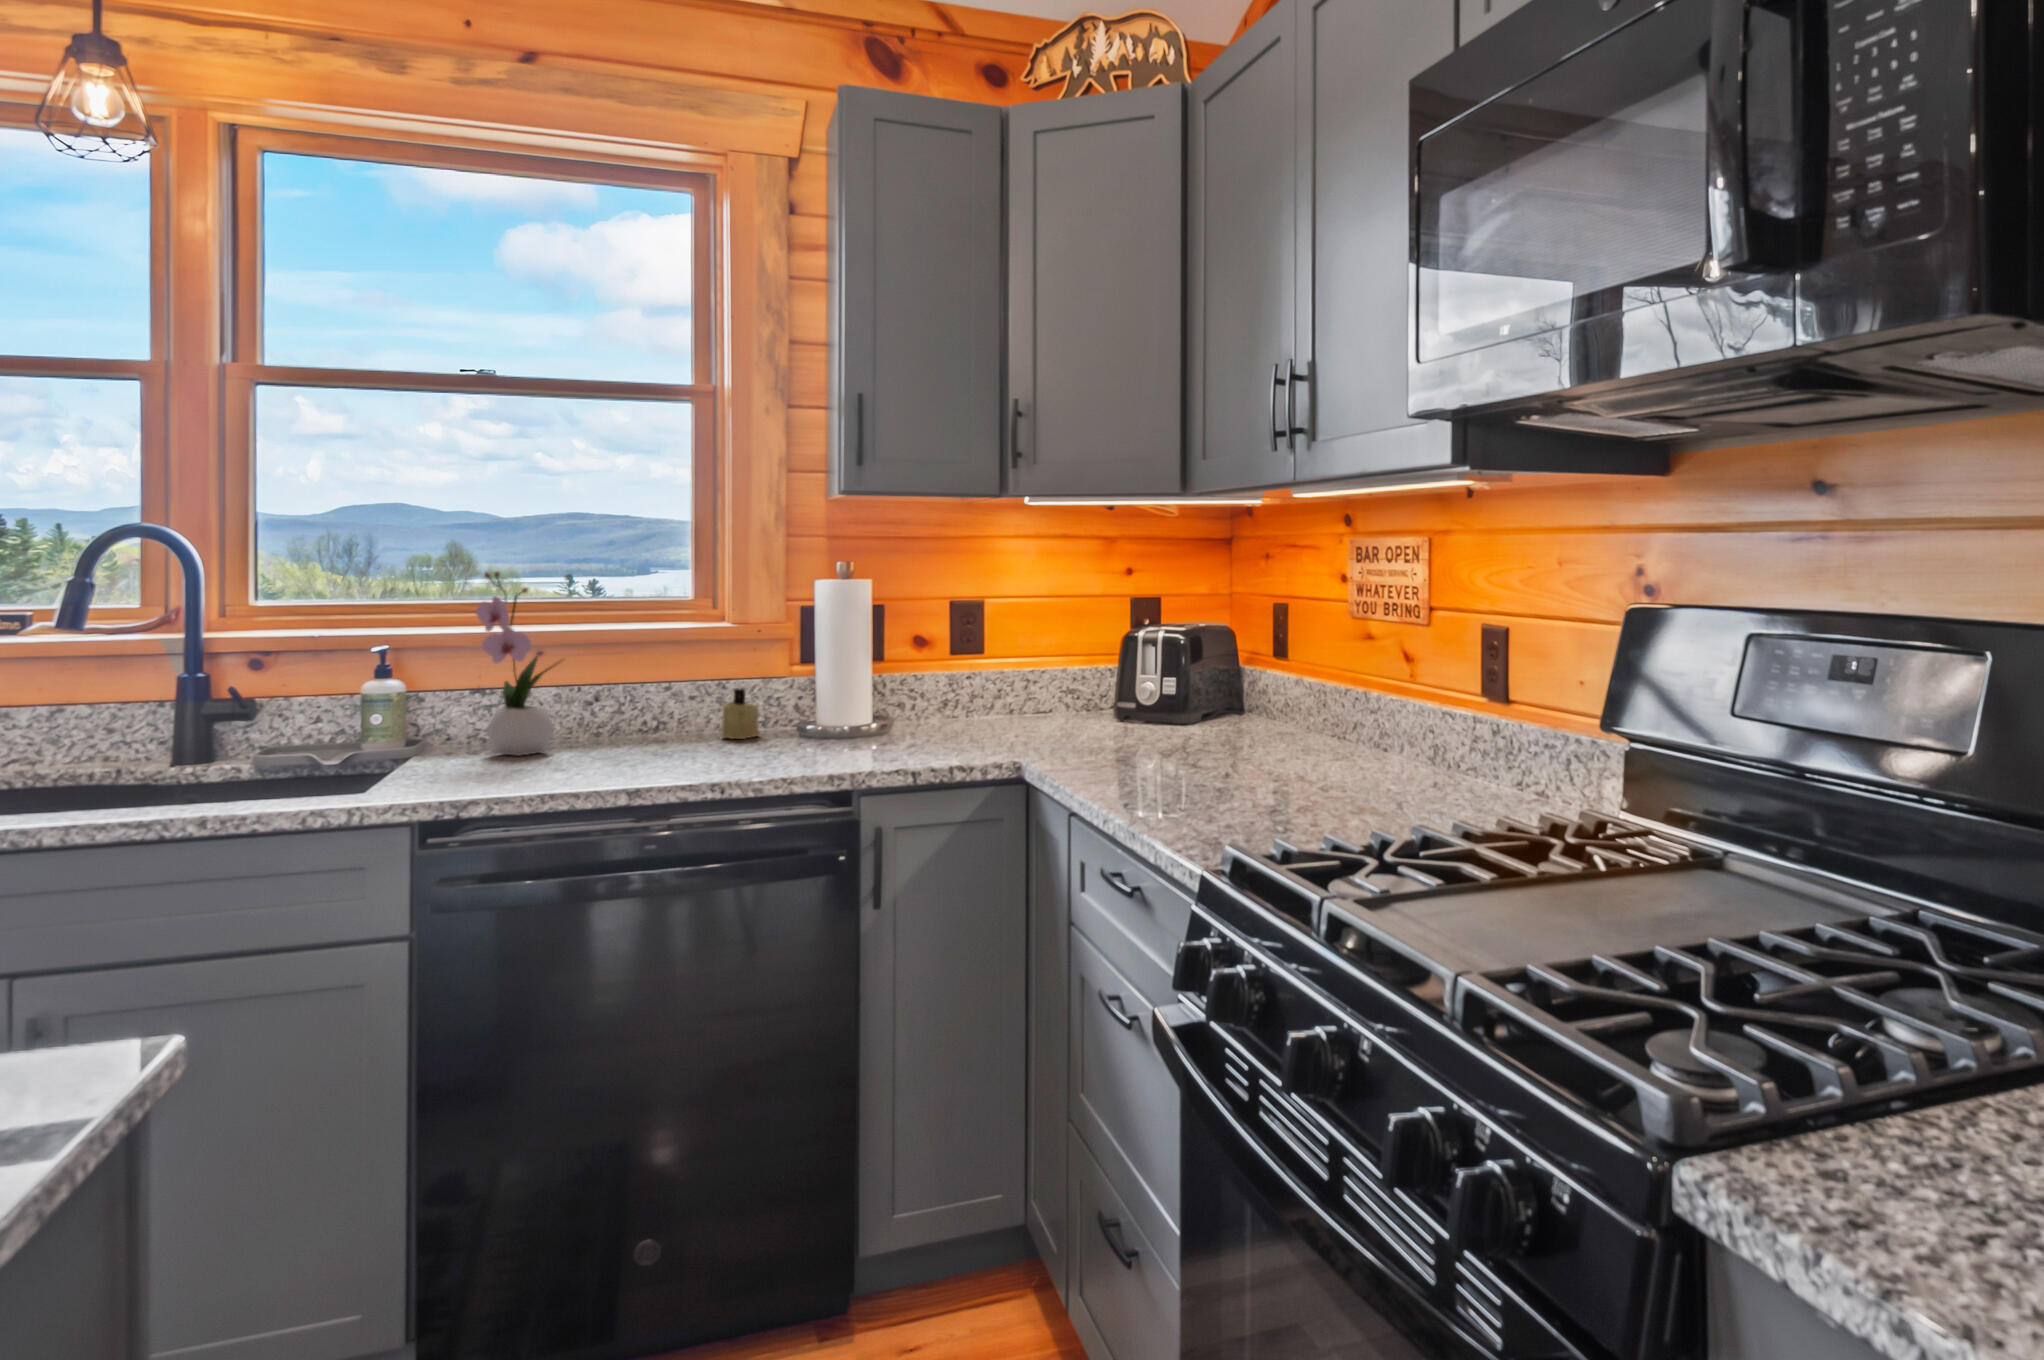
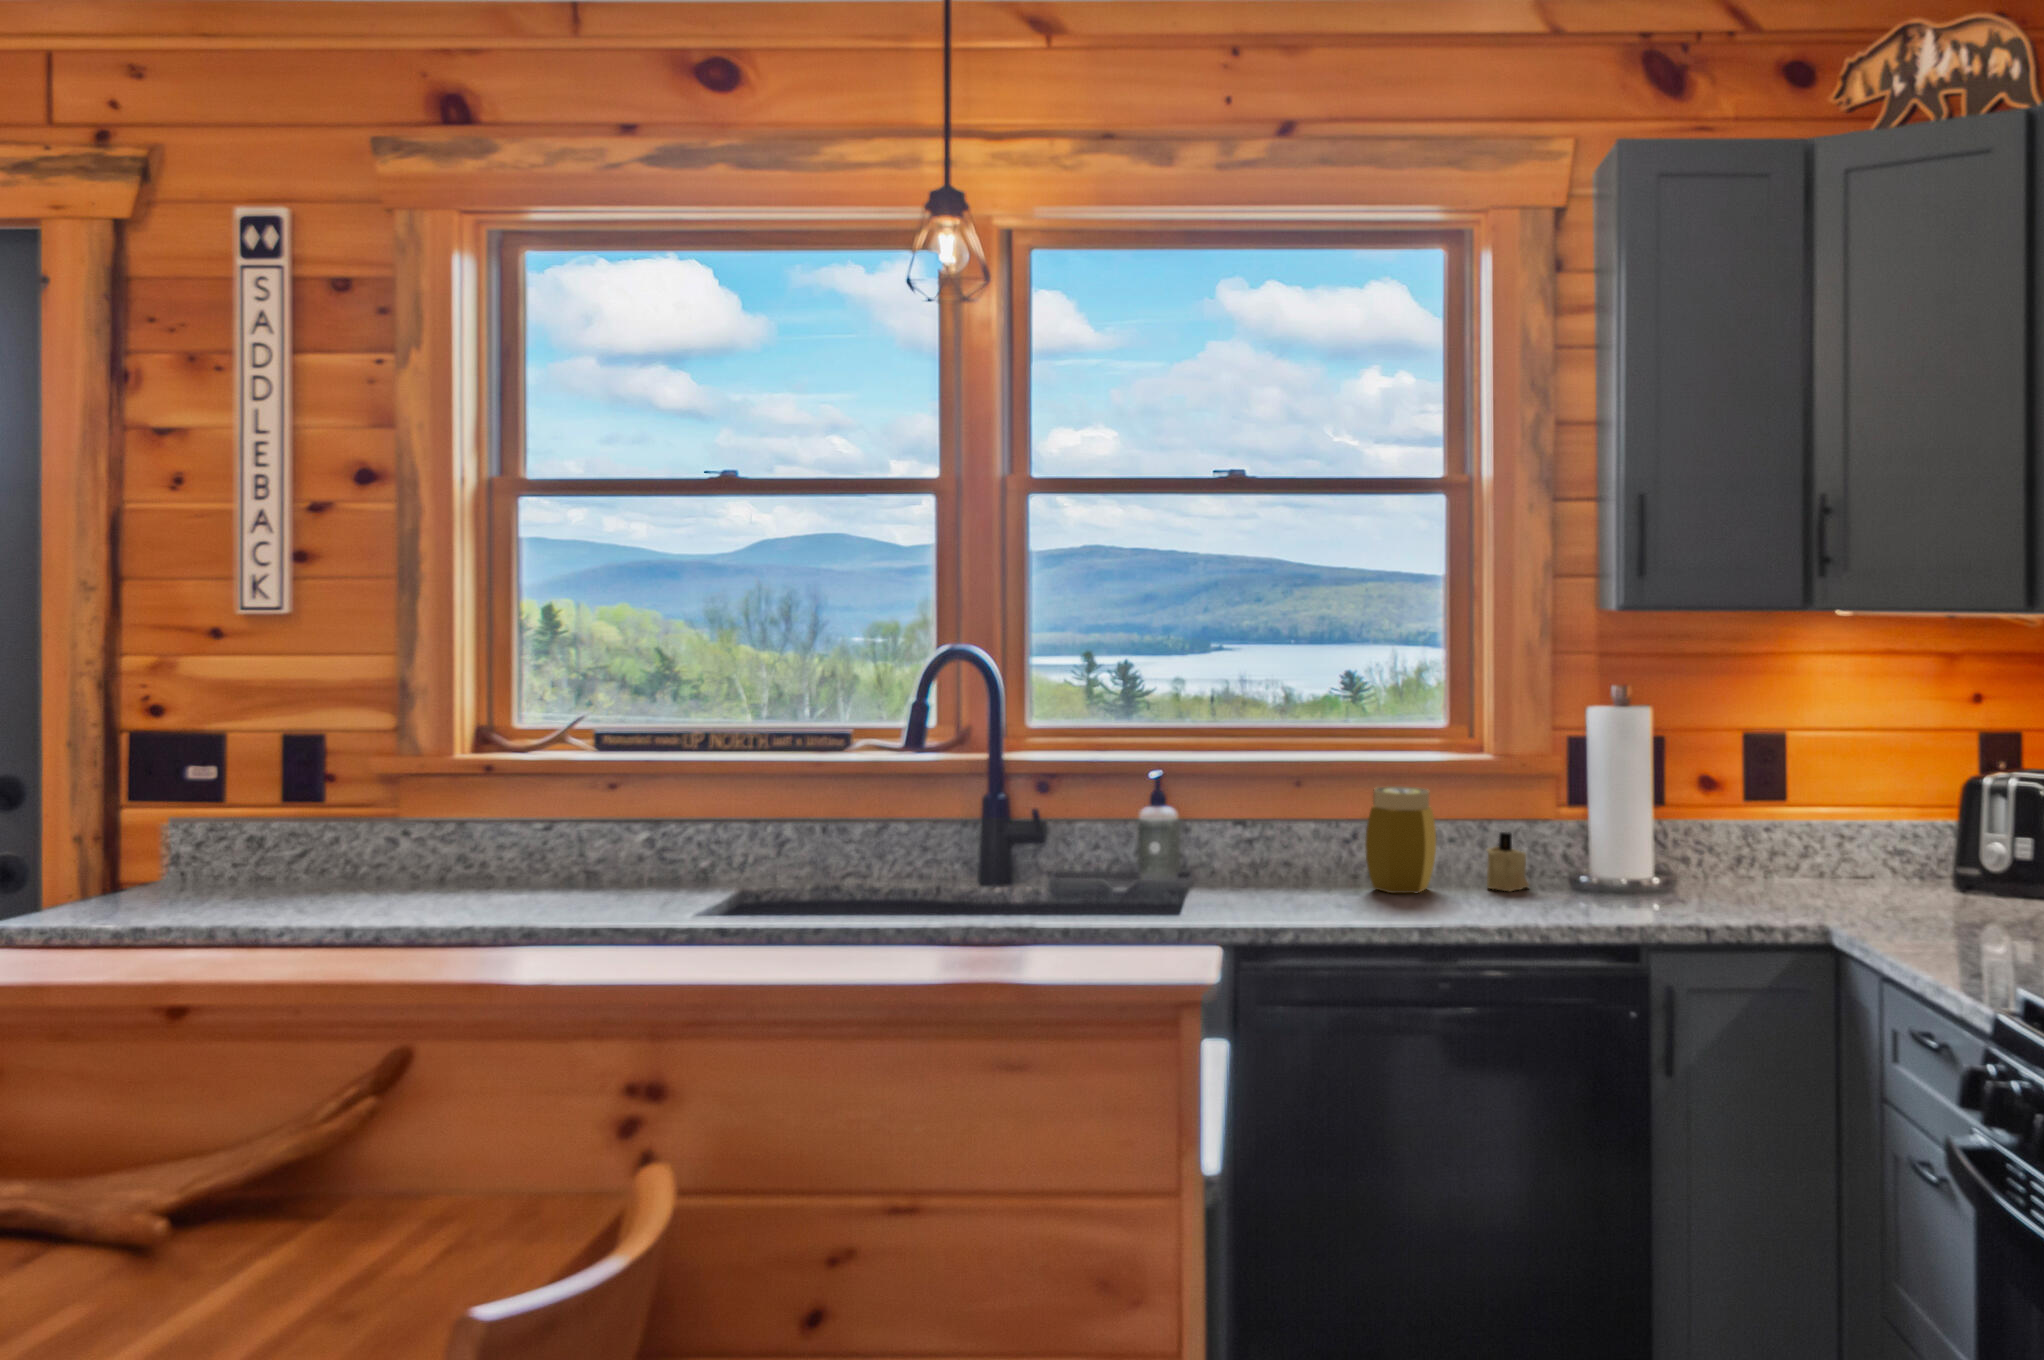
flower arrangement: present [476,572,556,756] -> none [1239,699,1326,899]
jar: none [605,652,674,746] -> present [1365,786,1436,893]

